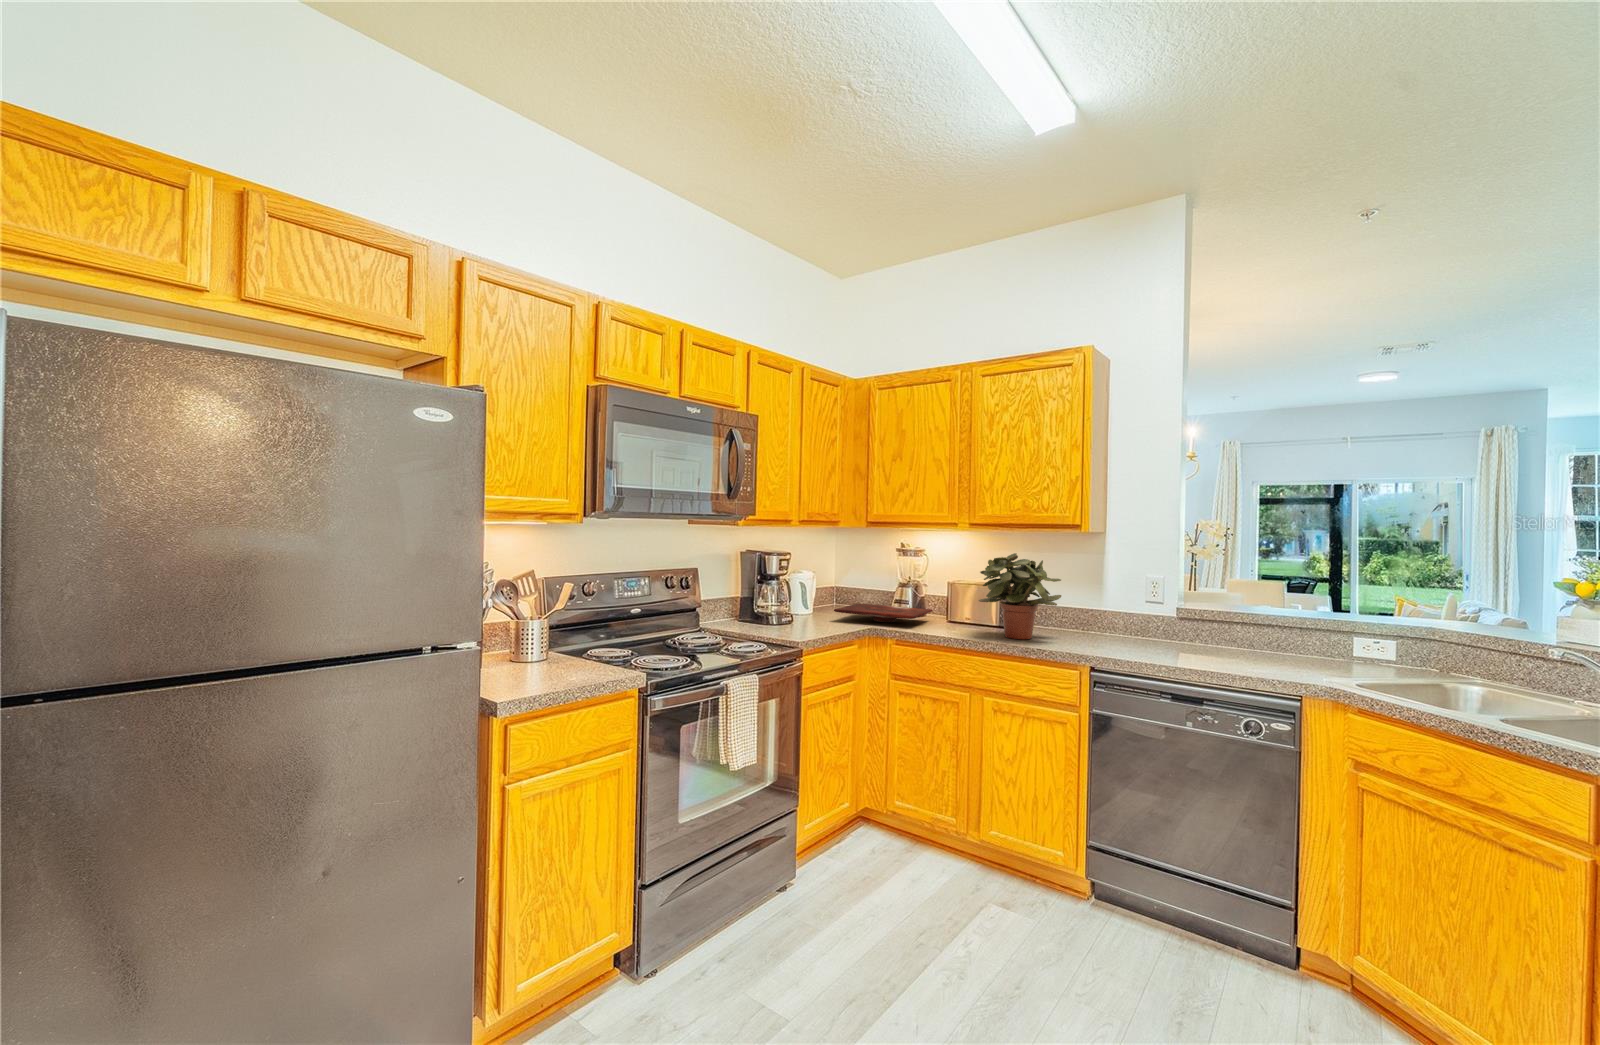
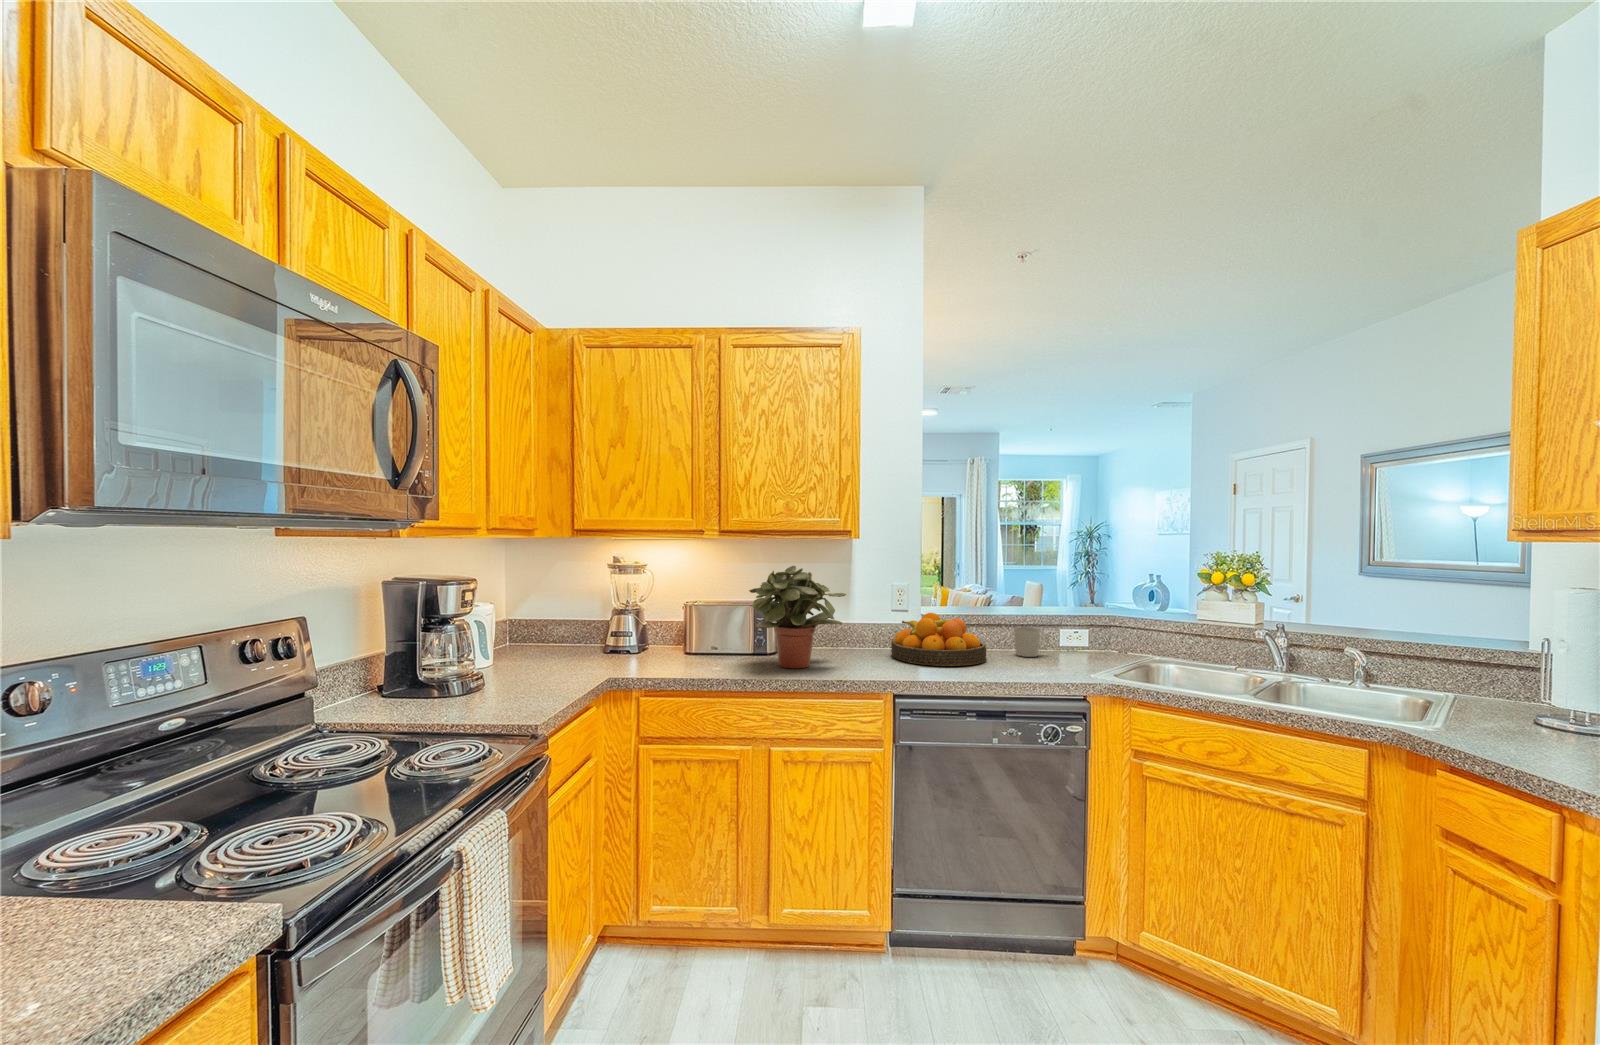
cutting board: present [834,604,933,622] -> none [543,641,669,666]
fruit bowl: none [1122,606,1225,657] -> present [891,613,986,666]
mug: none [1269,629,1315,661] -> present [1014,627,1049,657]

